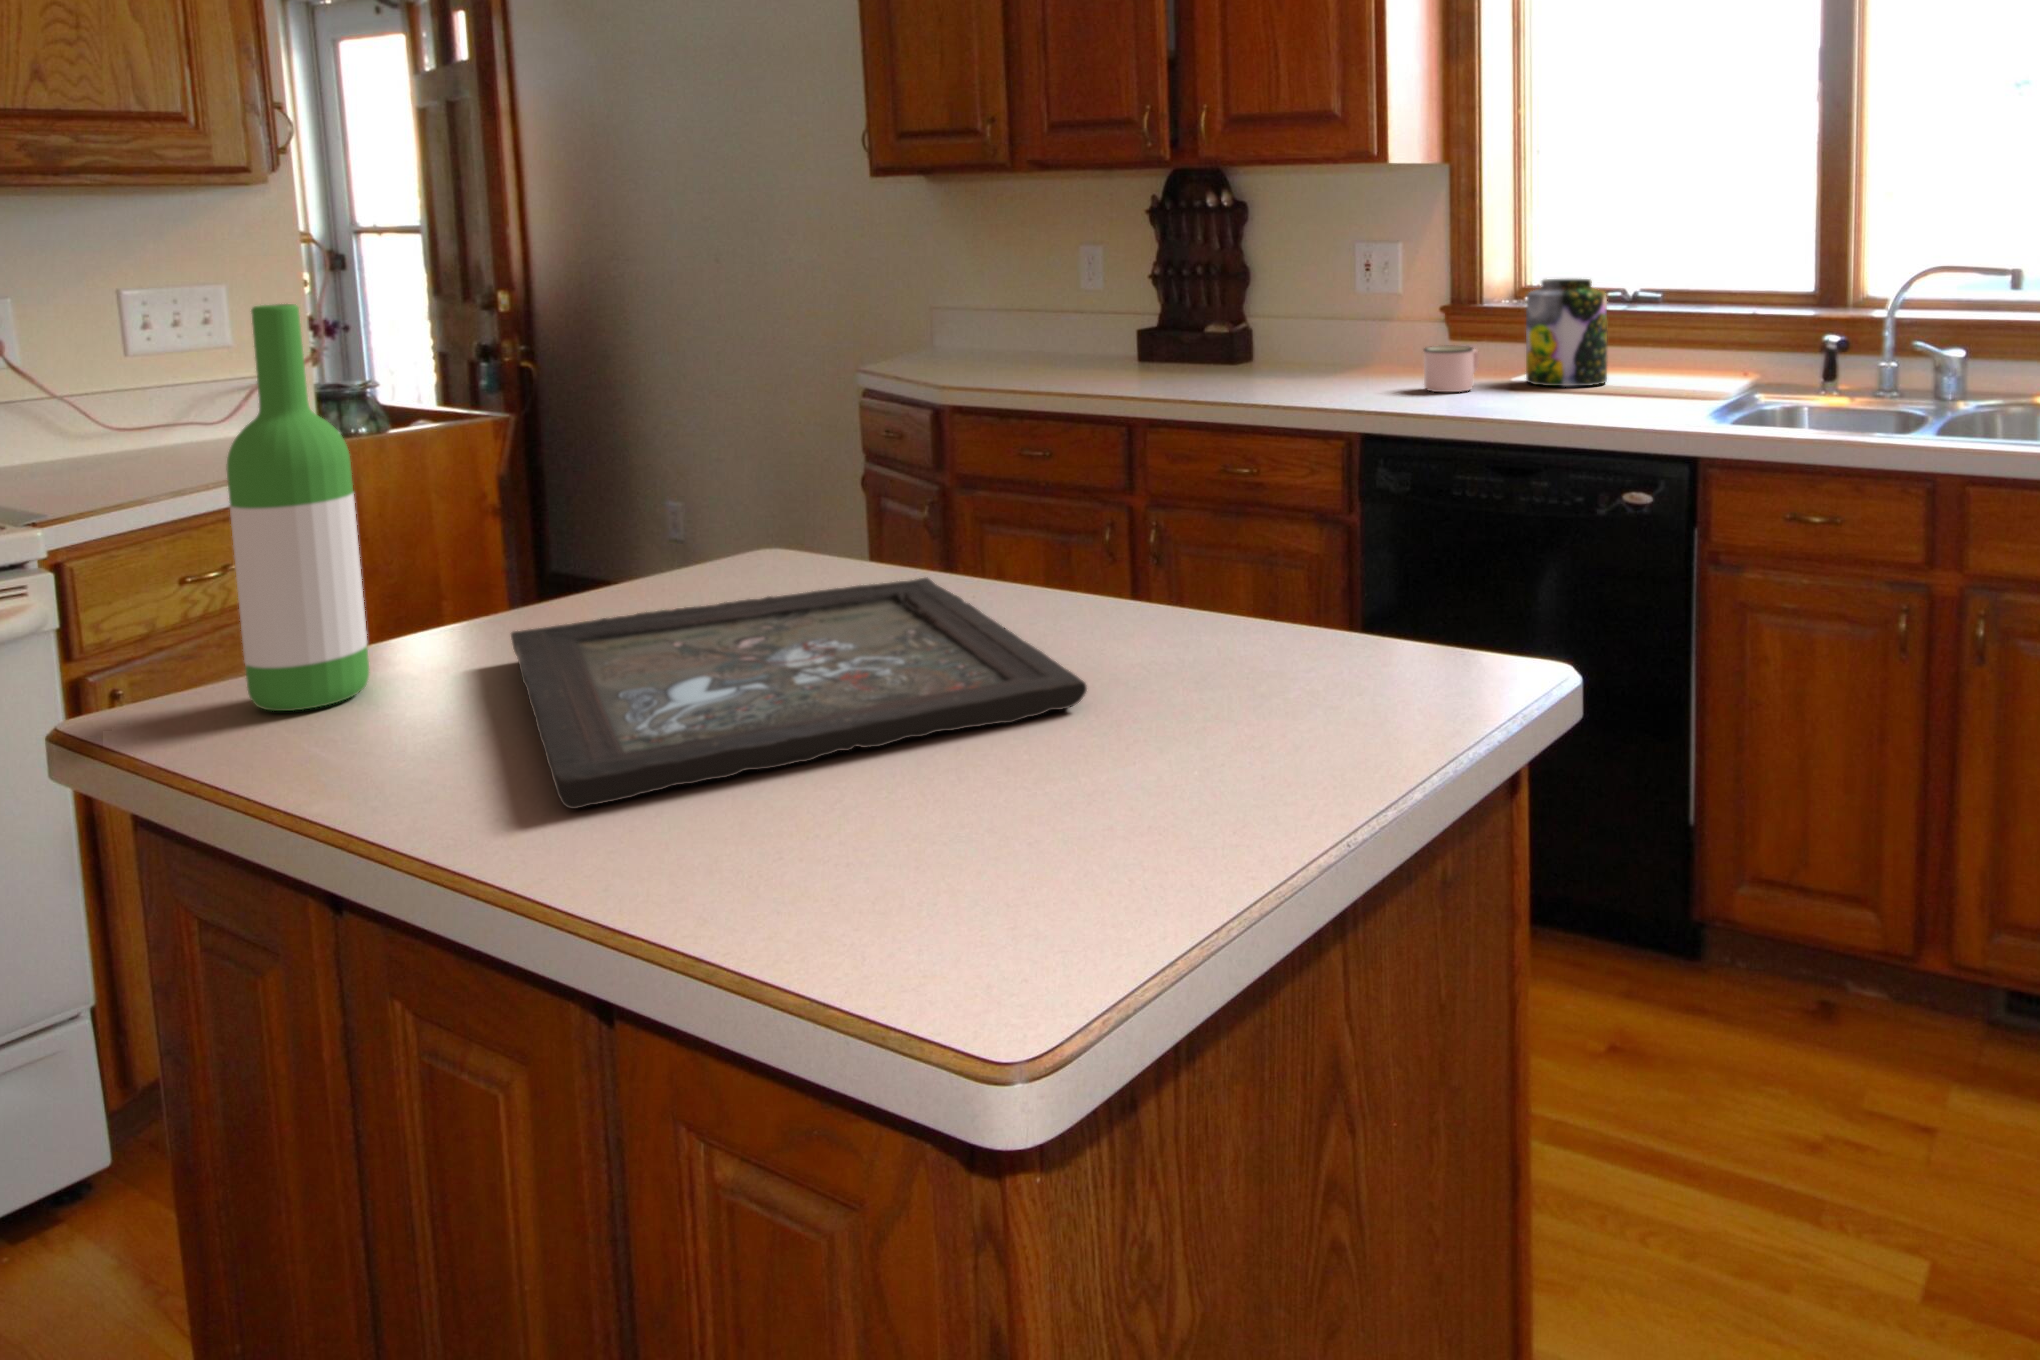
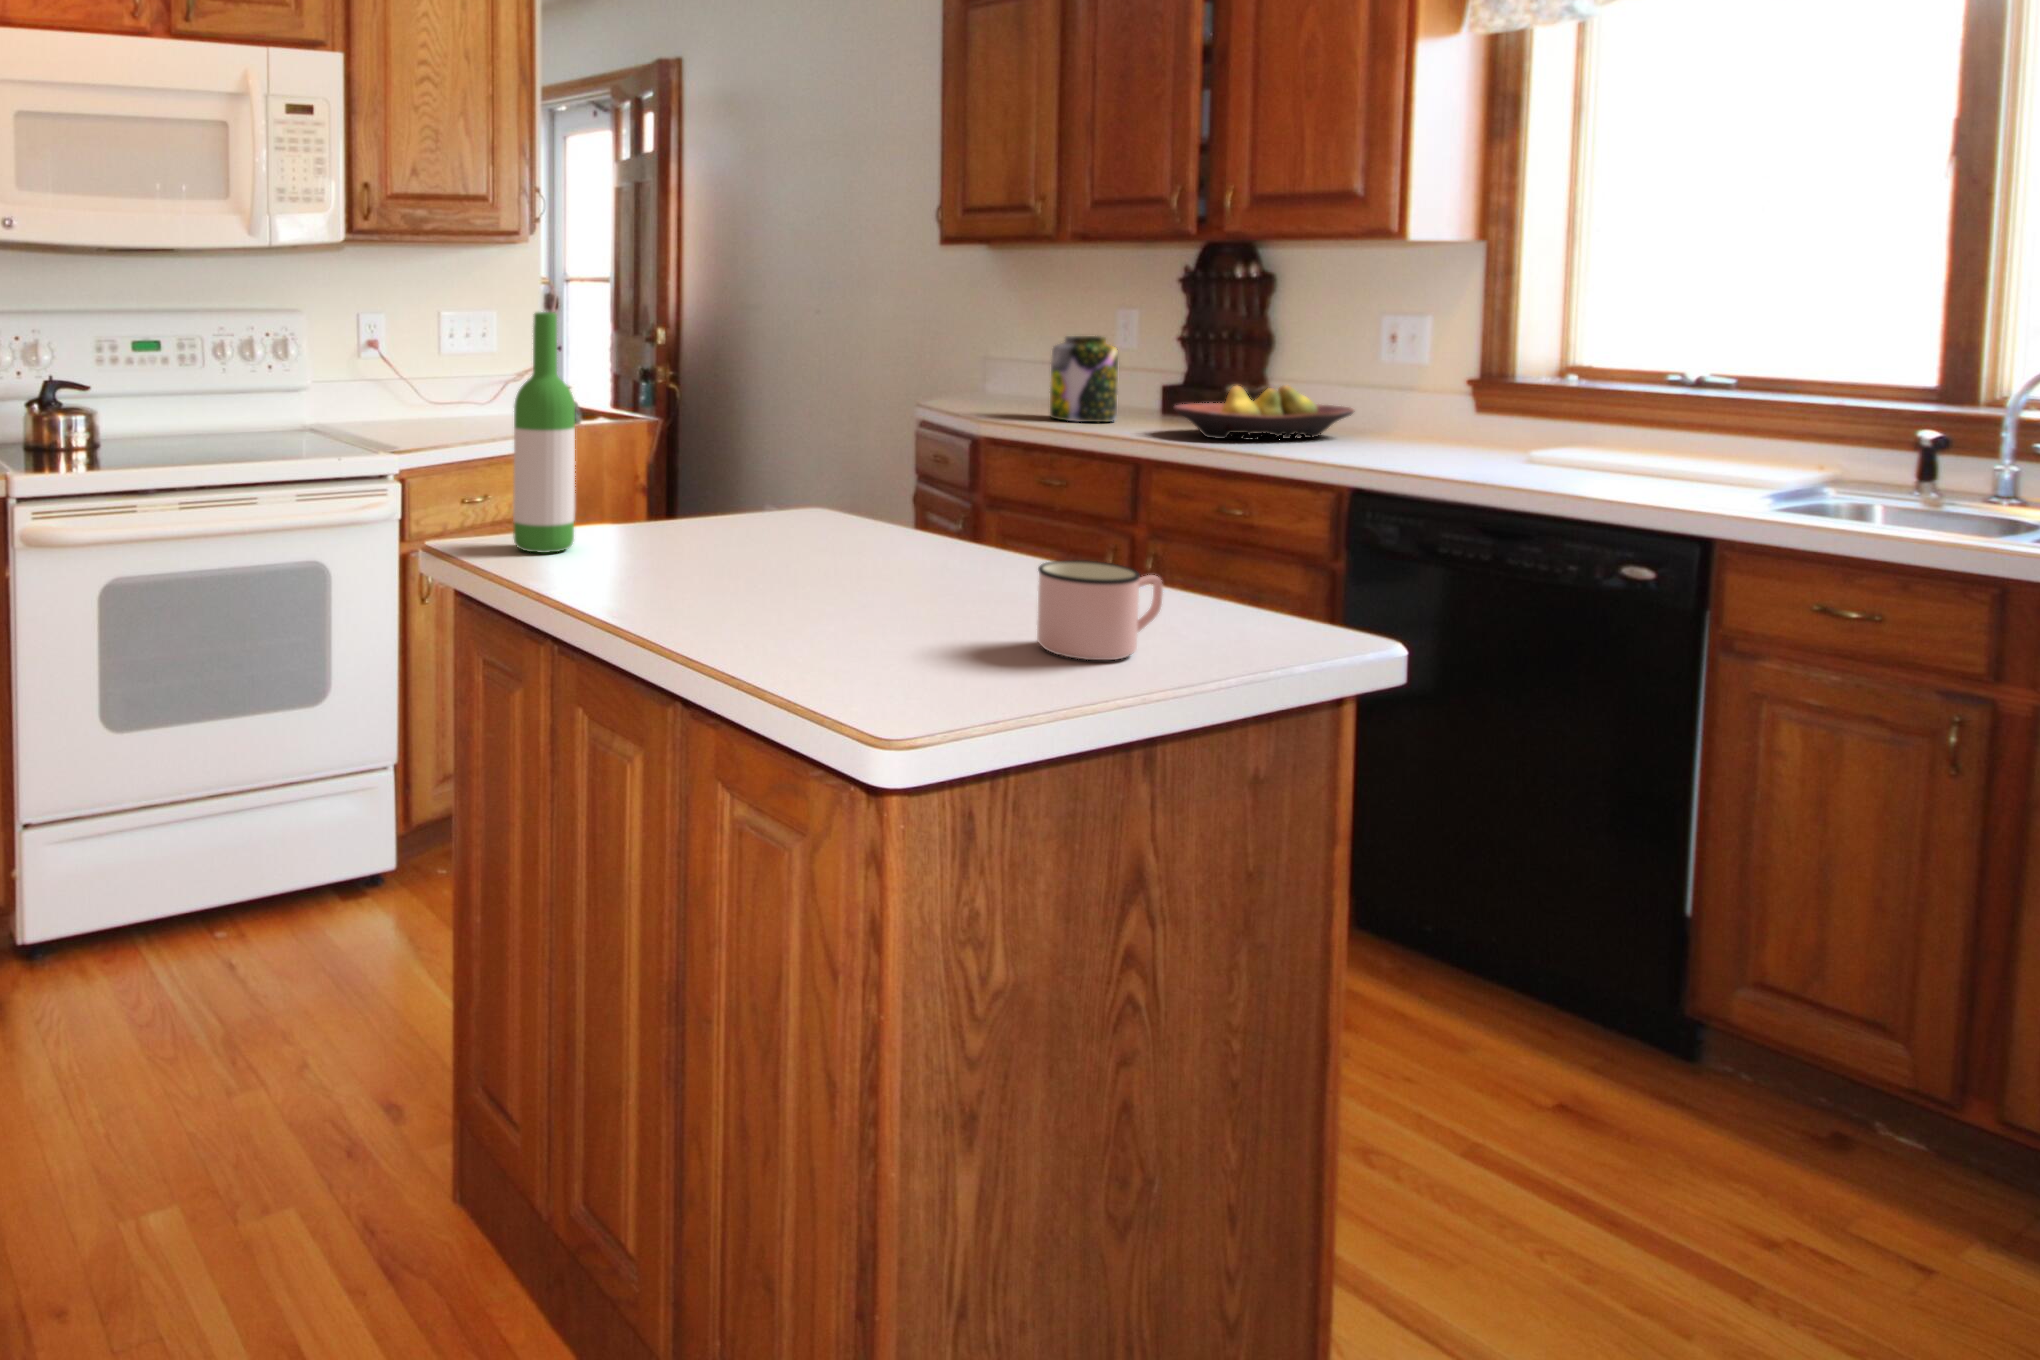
jar: present [1526,279,1607,386] -> present [1050,336,1118,422]
fruit bowl: none [1169,323,1346,388] -> present [1174,385,1354,440]
mug: present [1424,346,1479,392] -> present [1037,560,1163,660]
tray: present [511,577,1087,809] -> none [651,527,1003,618]

